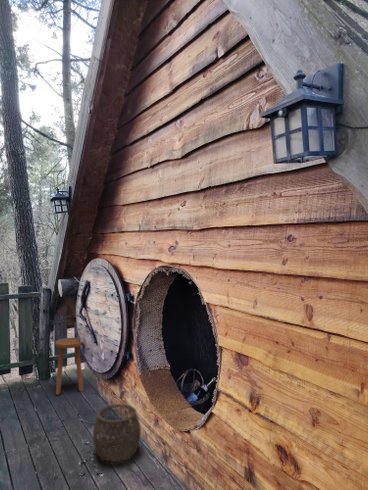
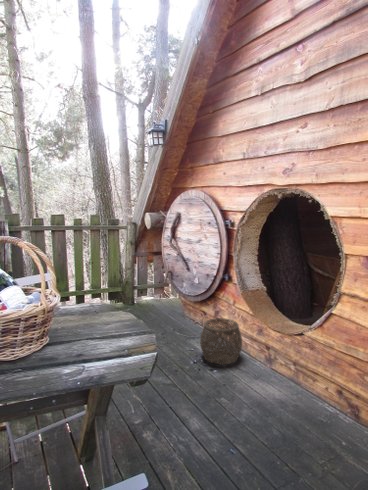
stool: present [55,338,83,395] -> none [145,267,171,316]

